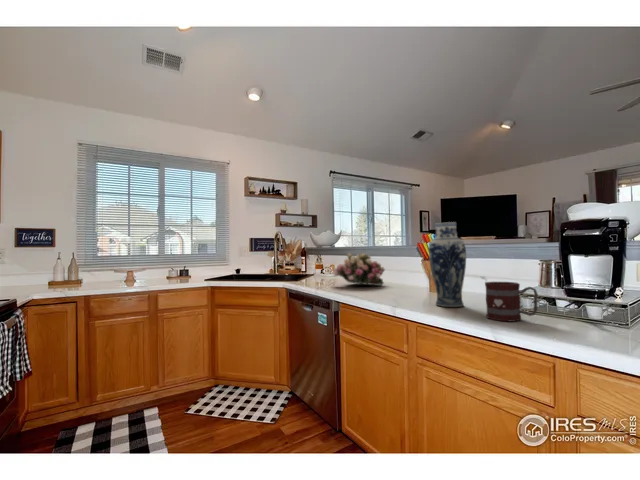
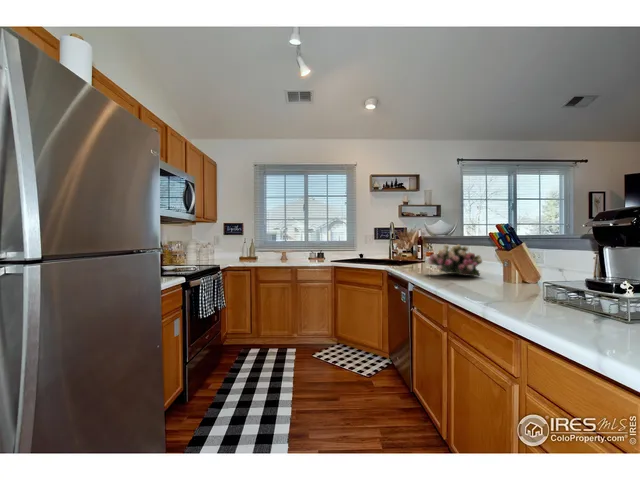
vase: present [429,222,466,307] -> none [489,218,530,303]
mug: present [485,282,538,322] -> none [524,281,578,323]

